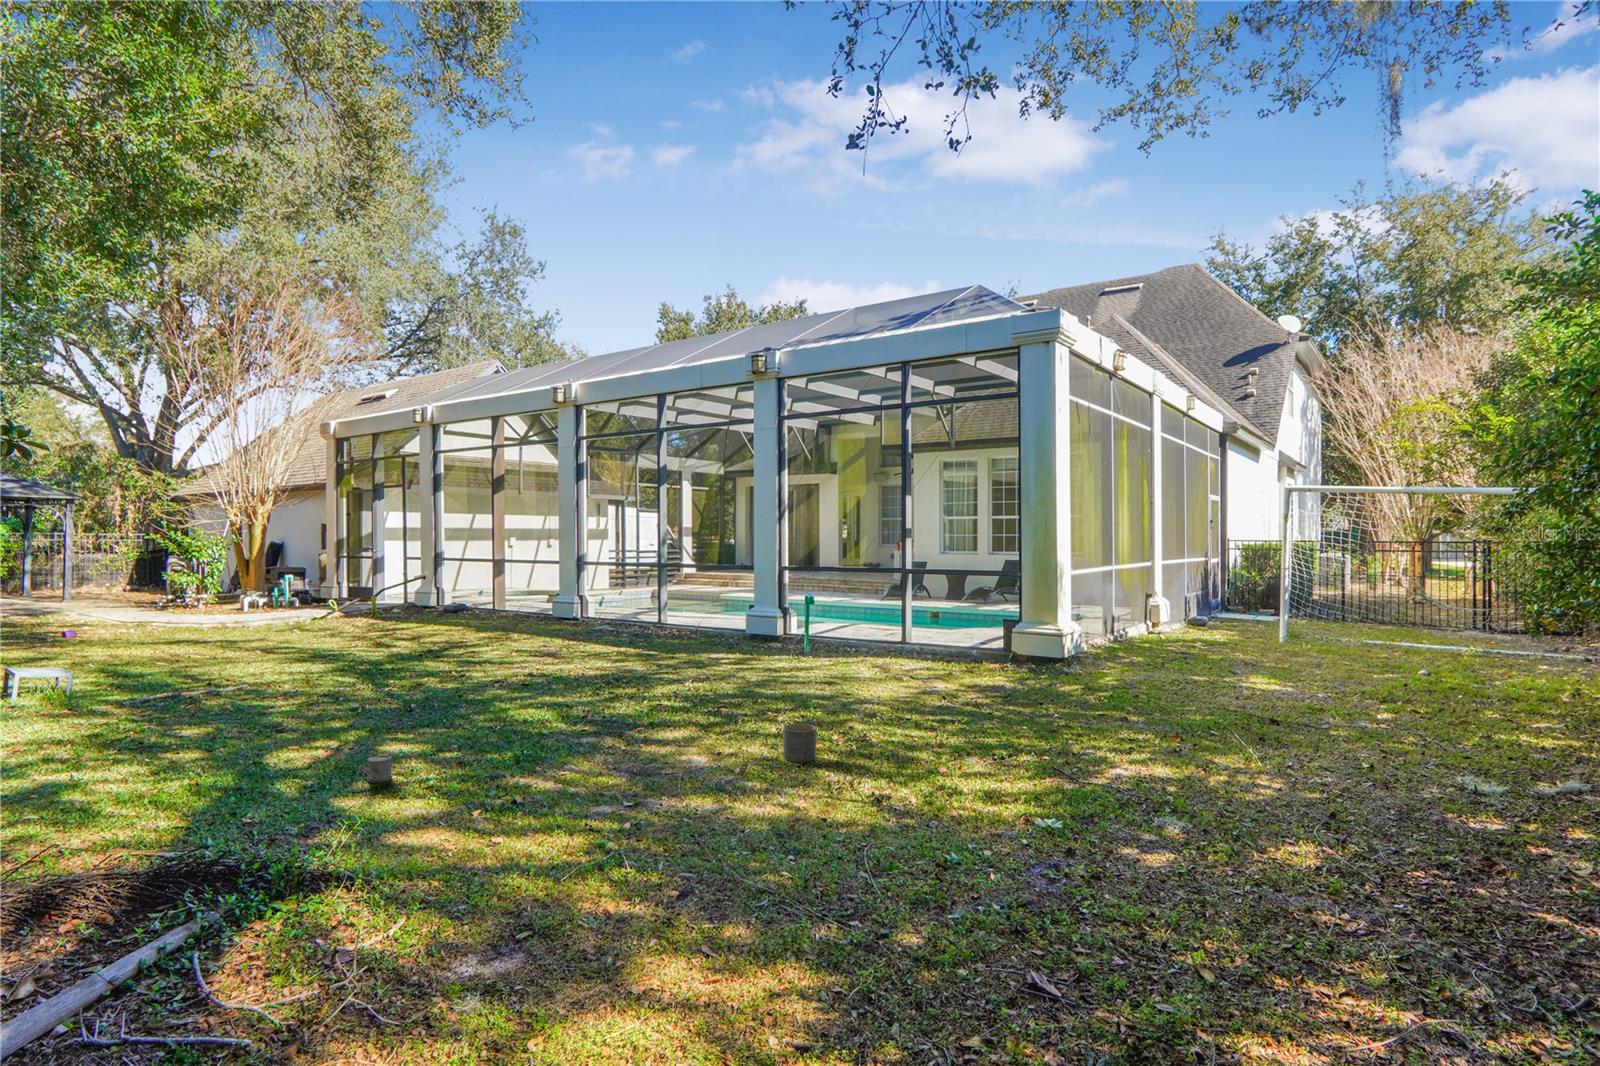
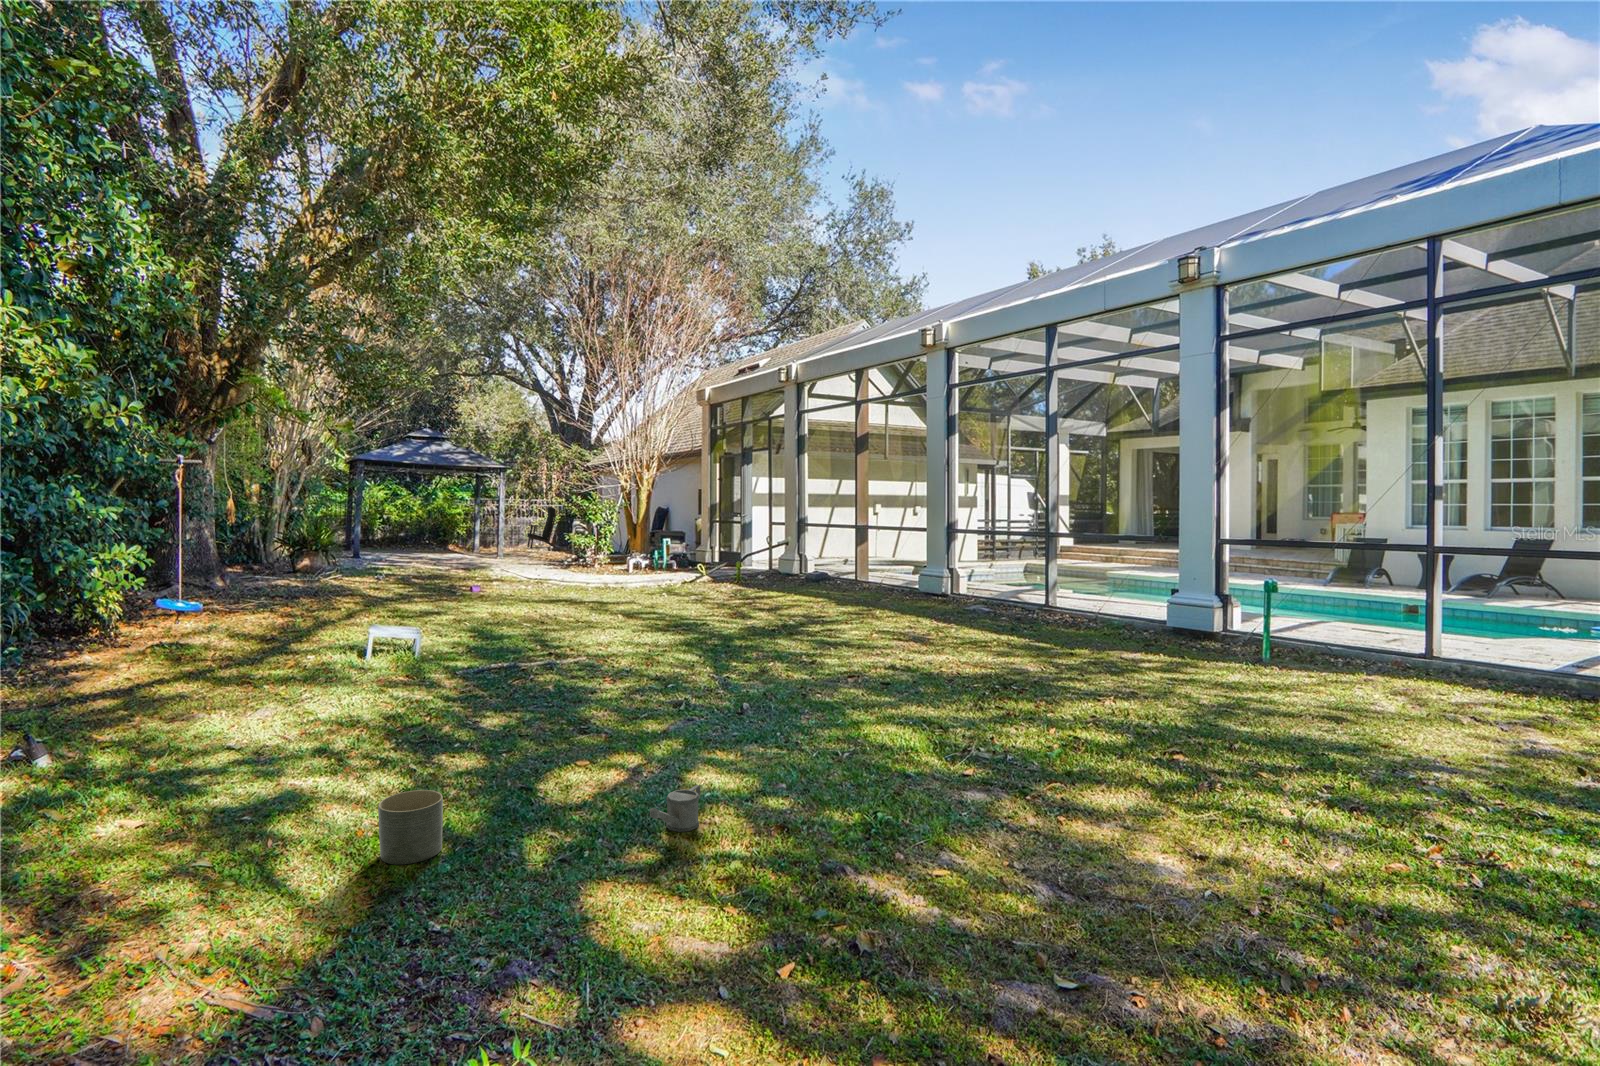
lounge chair: none [87,542,133,590] -> present [527,507,557,548]
planter: present [783,723,817,762] -> present [378,790,443,865]

